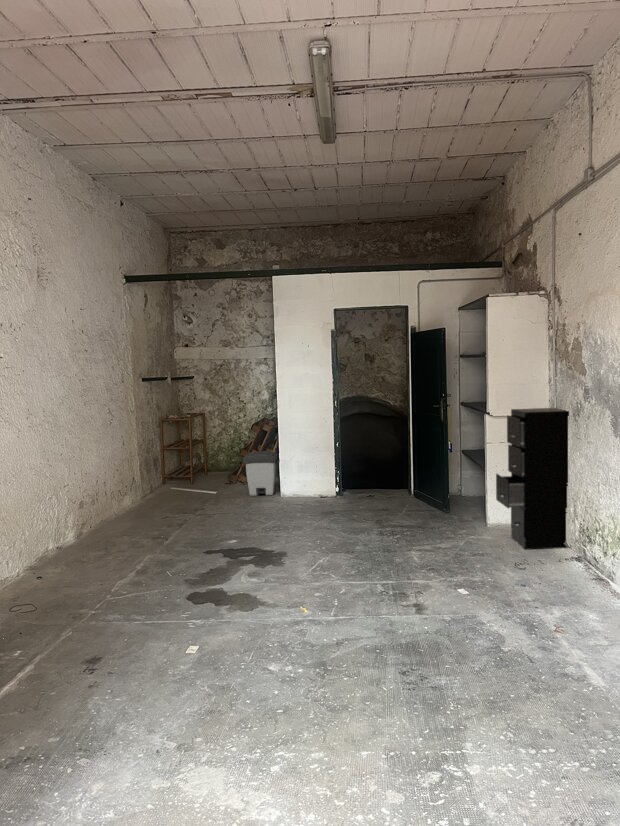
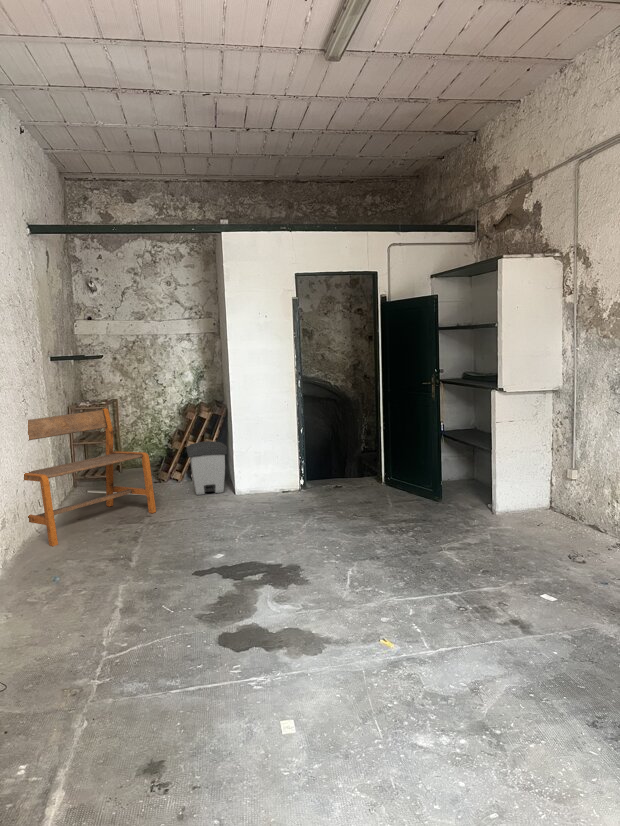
filing cabinet: present [496,408,569,549] -> none [514,379,605,534]
bench: none [100,420,210,525] -> present [24,408,156,546]

